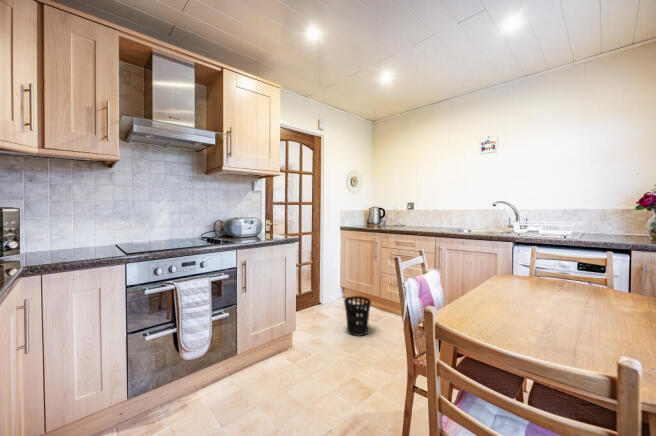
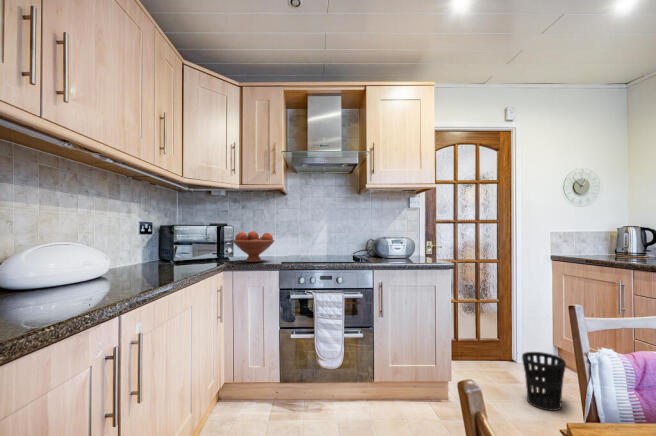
fruit bowl: none [33,214,108,255] -> present [233,231,274,262]

